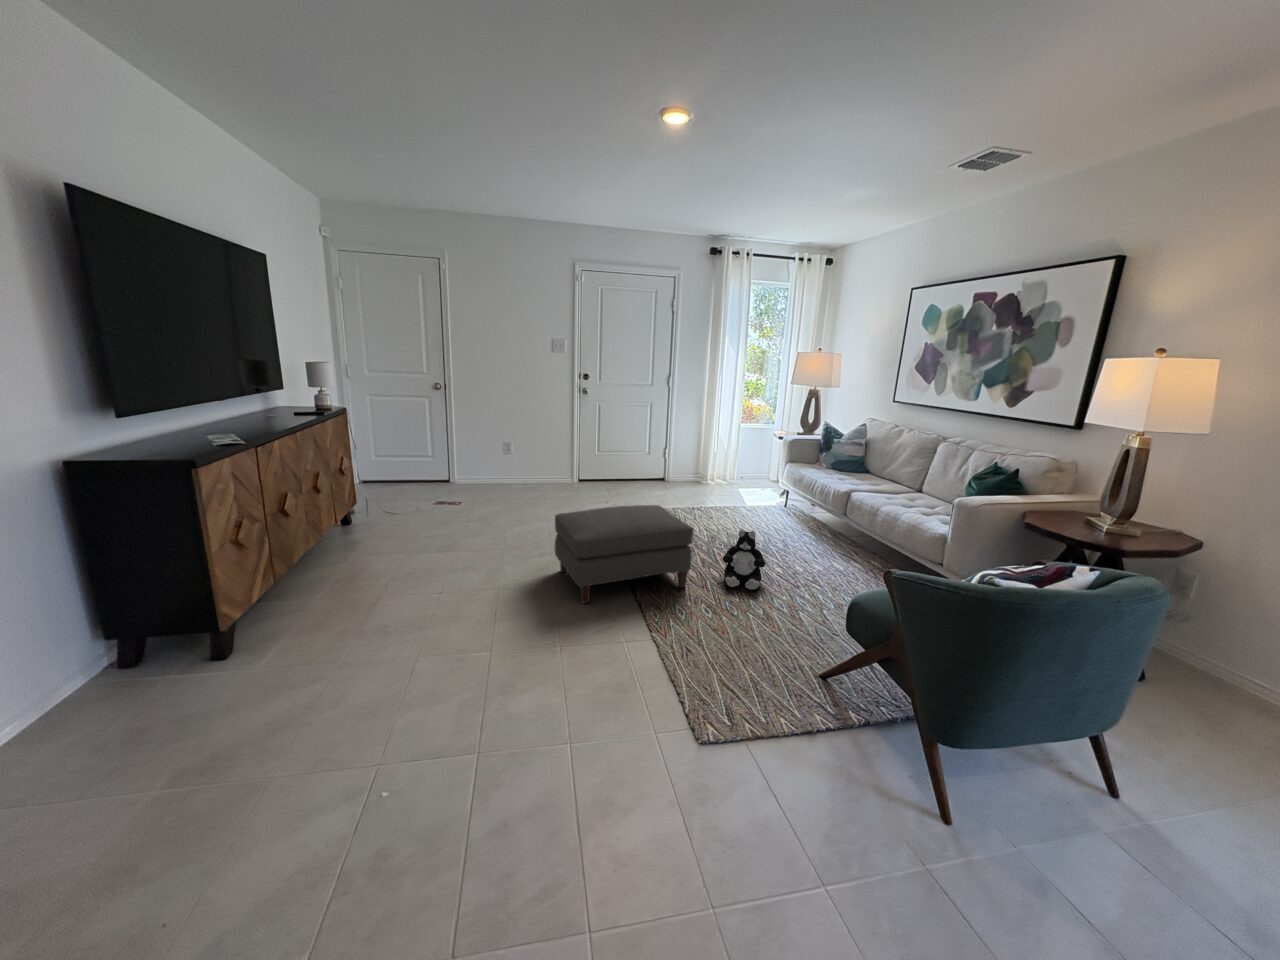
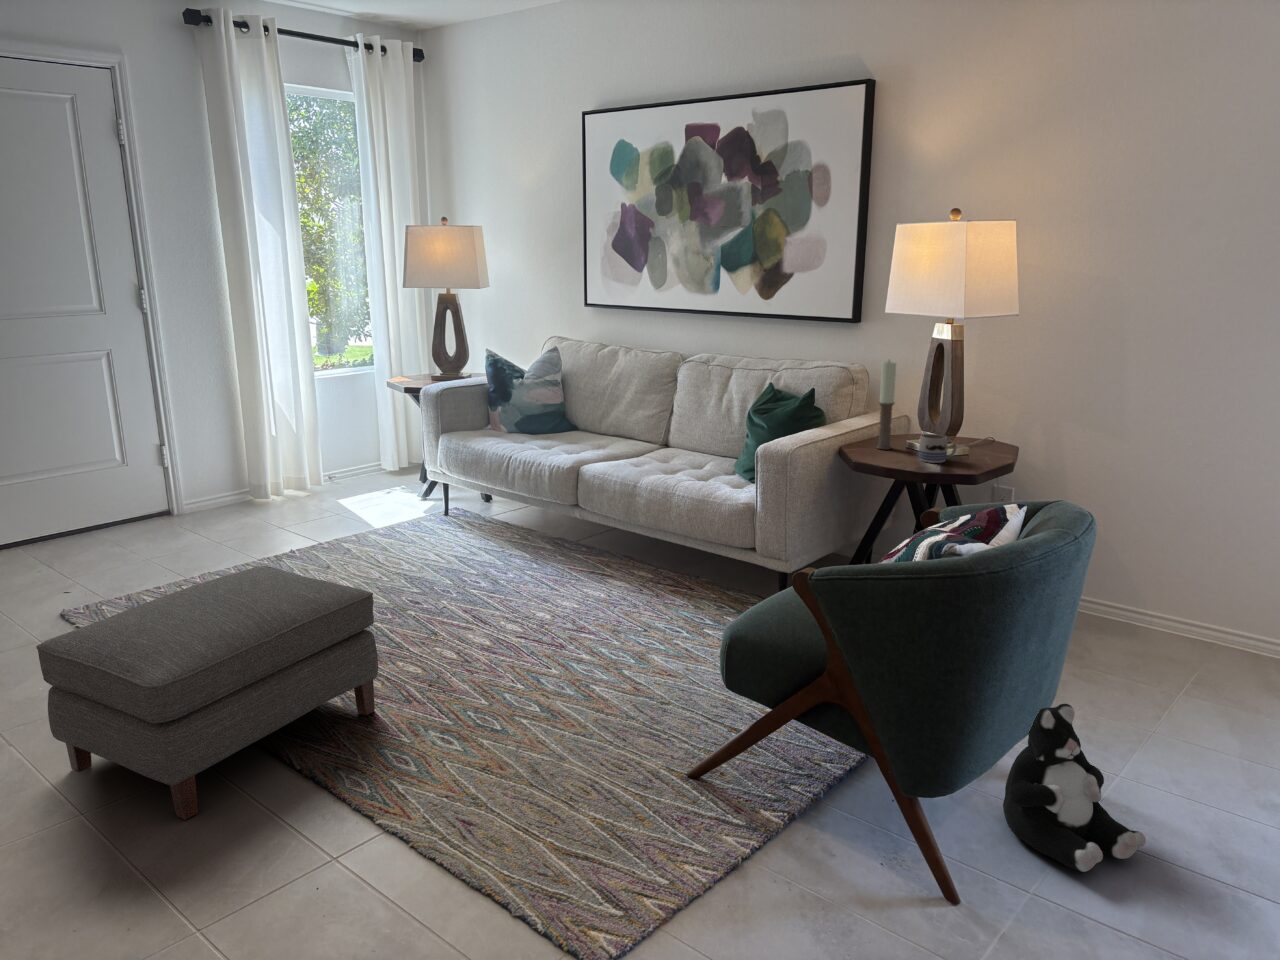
candle: none [1053,456,1081,520] -> present [877,361,896,449]
mug: none [1084,514,1122,537] -> present [919,434,957,463]
plush toy: present [723,530,765,590] -> present [1003,704,1146,872]

